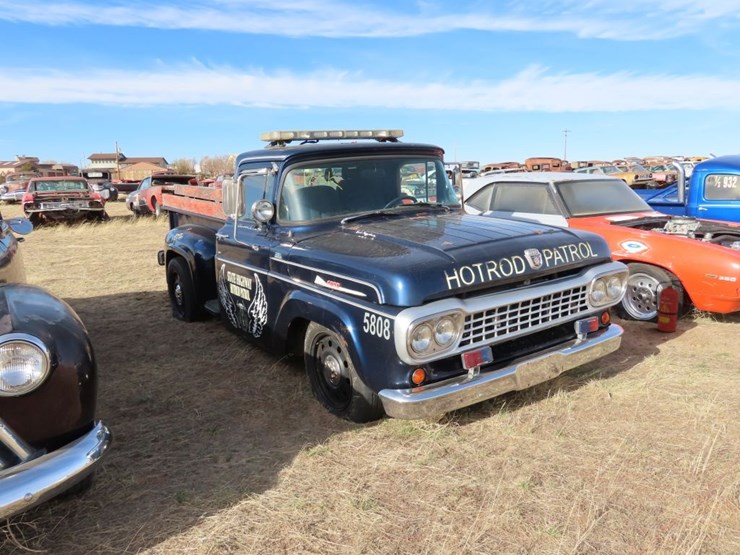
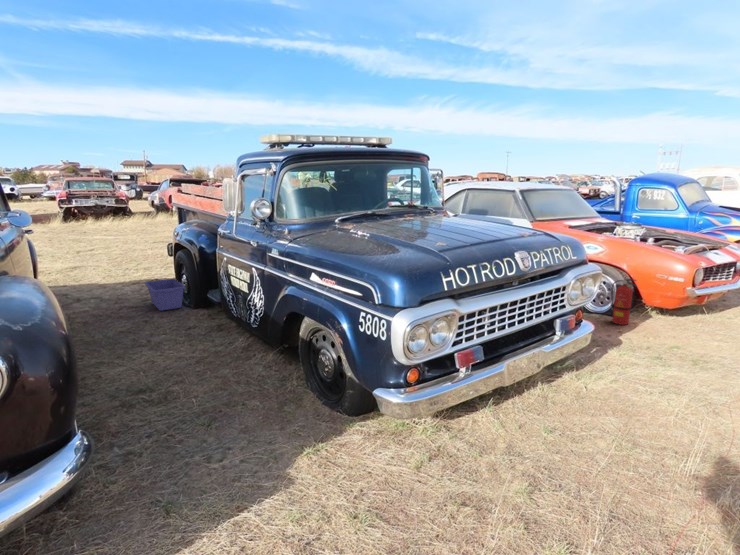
storage bin: none [135,290,180,325] -> present [145,279,186,311]

